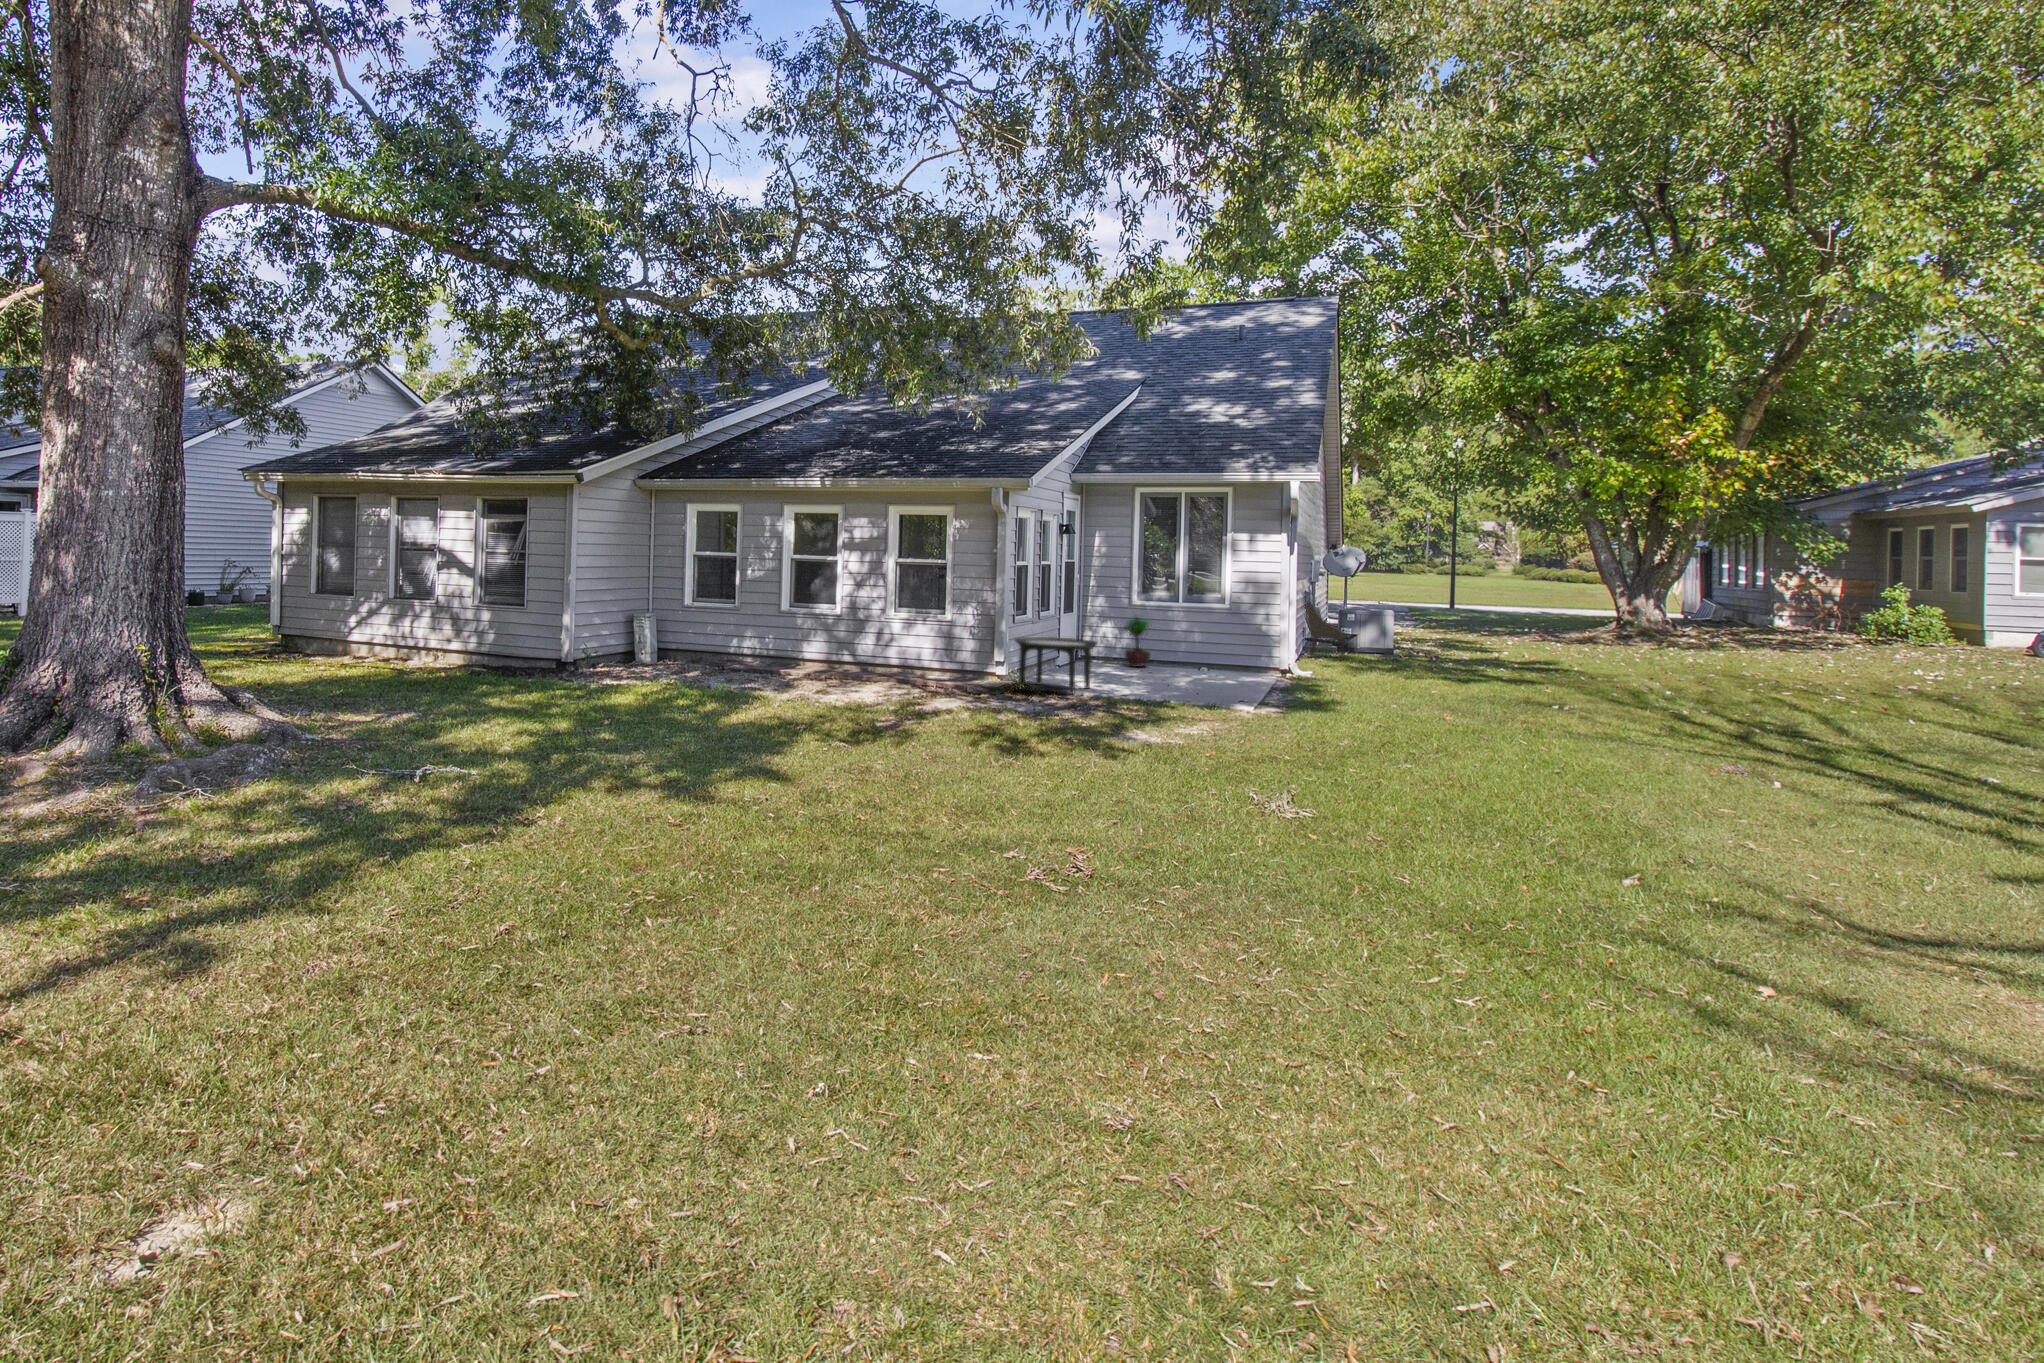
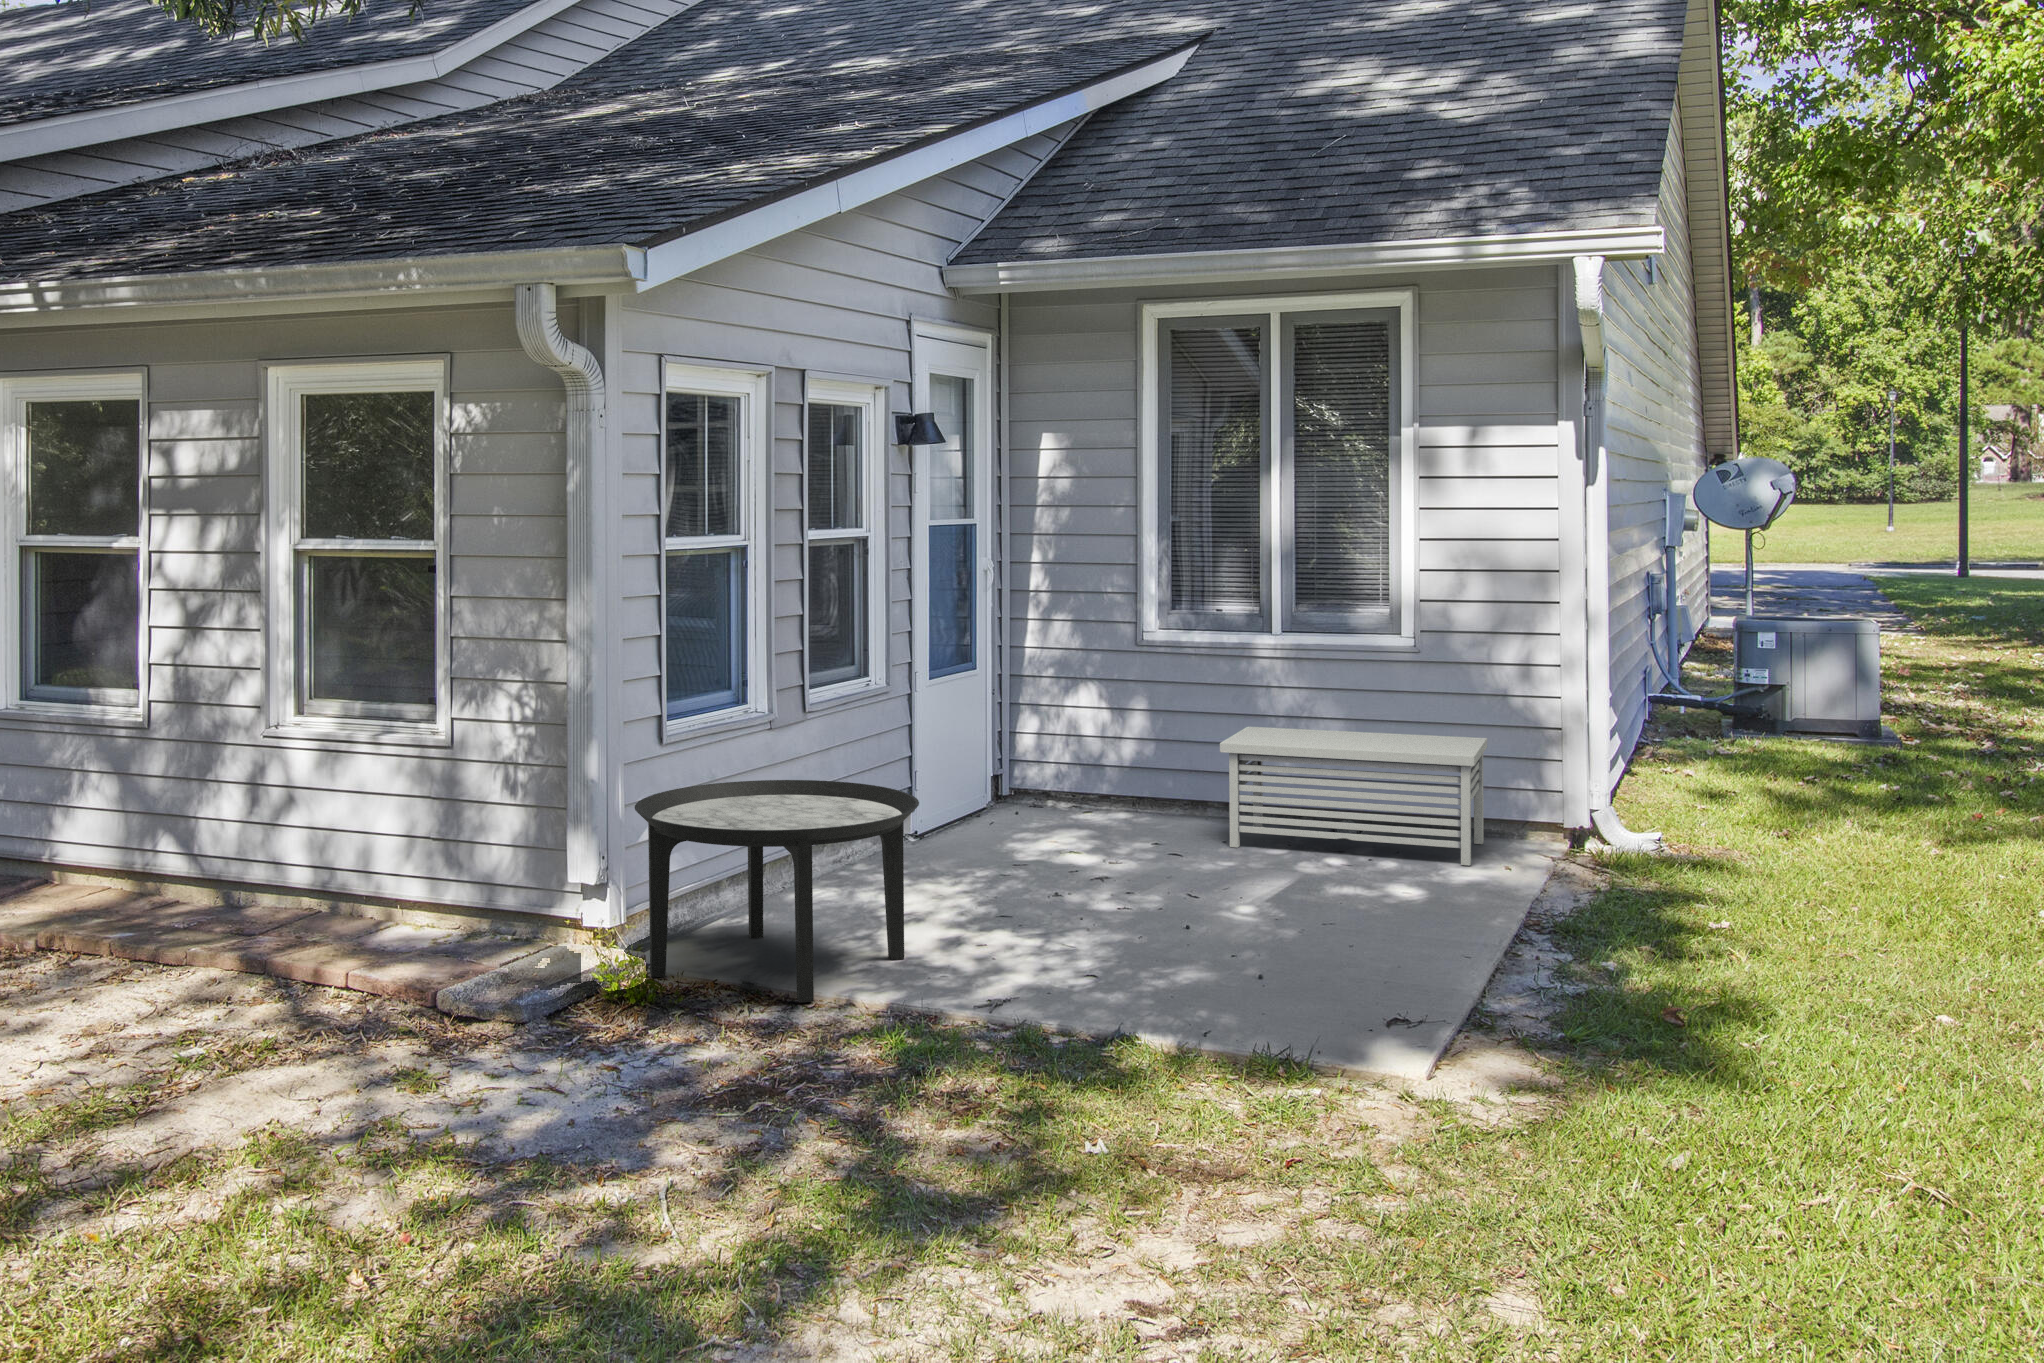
chair: present [1306,601,1346,658] -> none [1643,604,1752,767]
potted tree: present [1124,616,1150,667] -> none [1095,663,1191,825]
storage bench: none [1166,634,1255,678] -> present [1220,727,1487,866]

